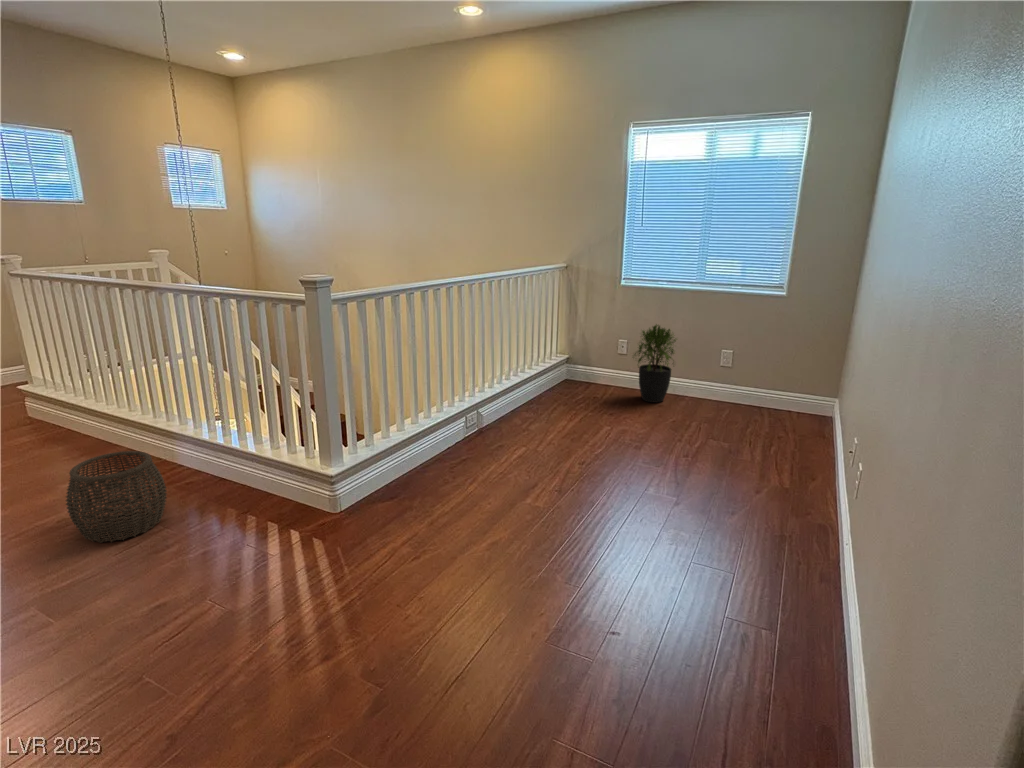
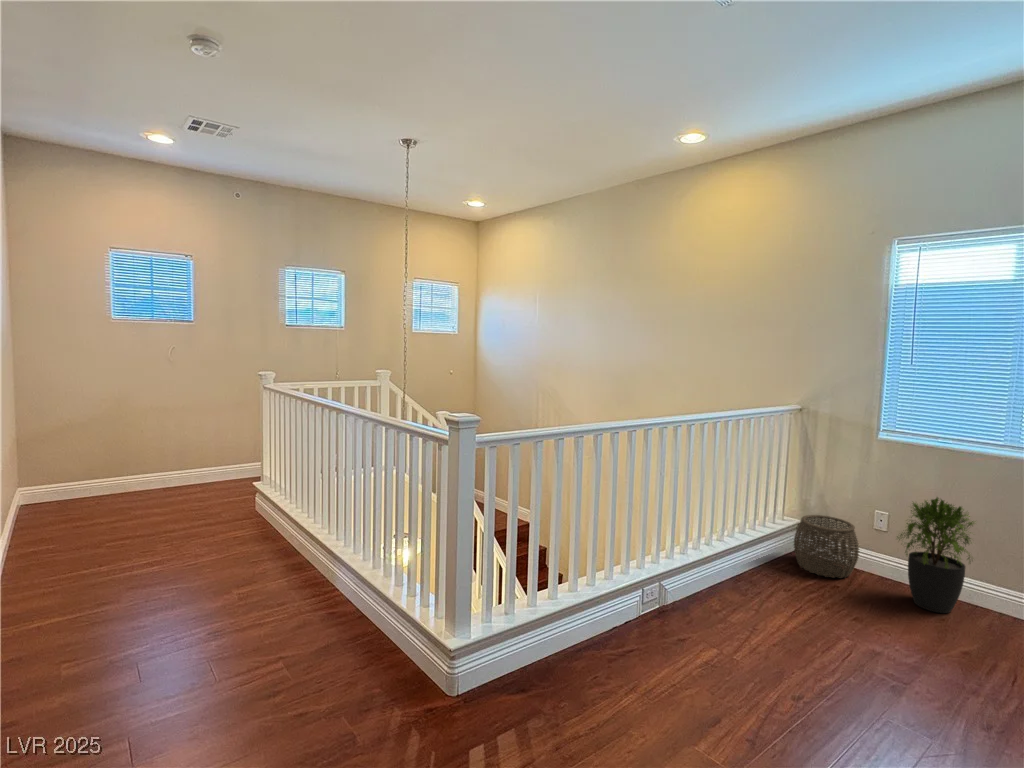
woven basket: present [66,451,167,543] -> present [794,515,859,578]

